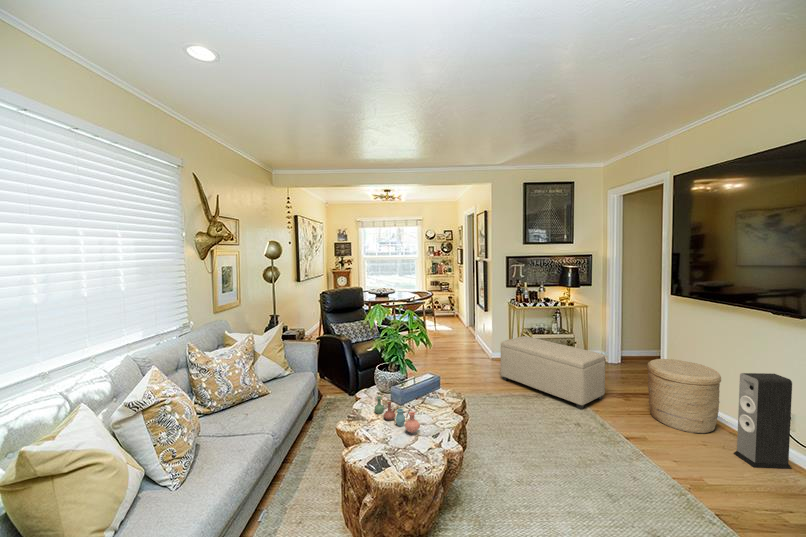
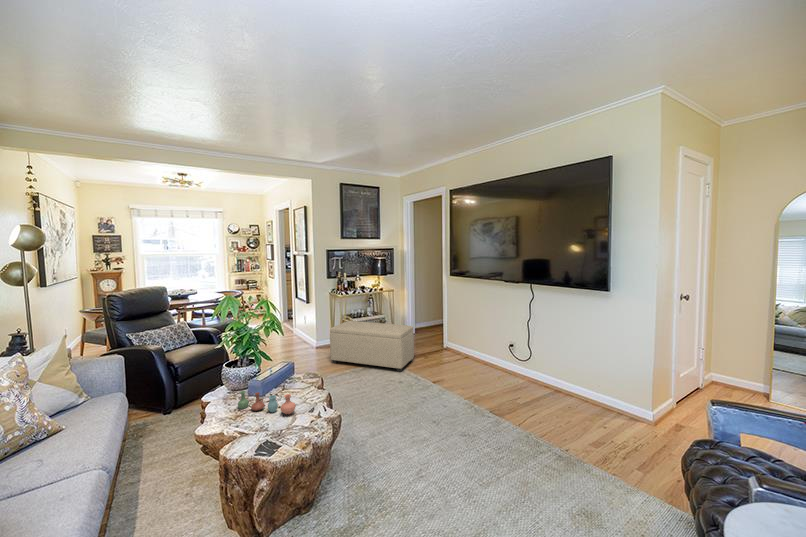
woven basket: present [647,359,721,433] -> none [441,322,483,371]
speaker: present [734,373,792,469] -> none [492,320,519,382]

